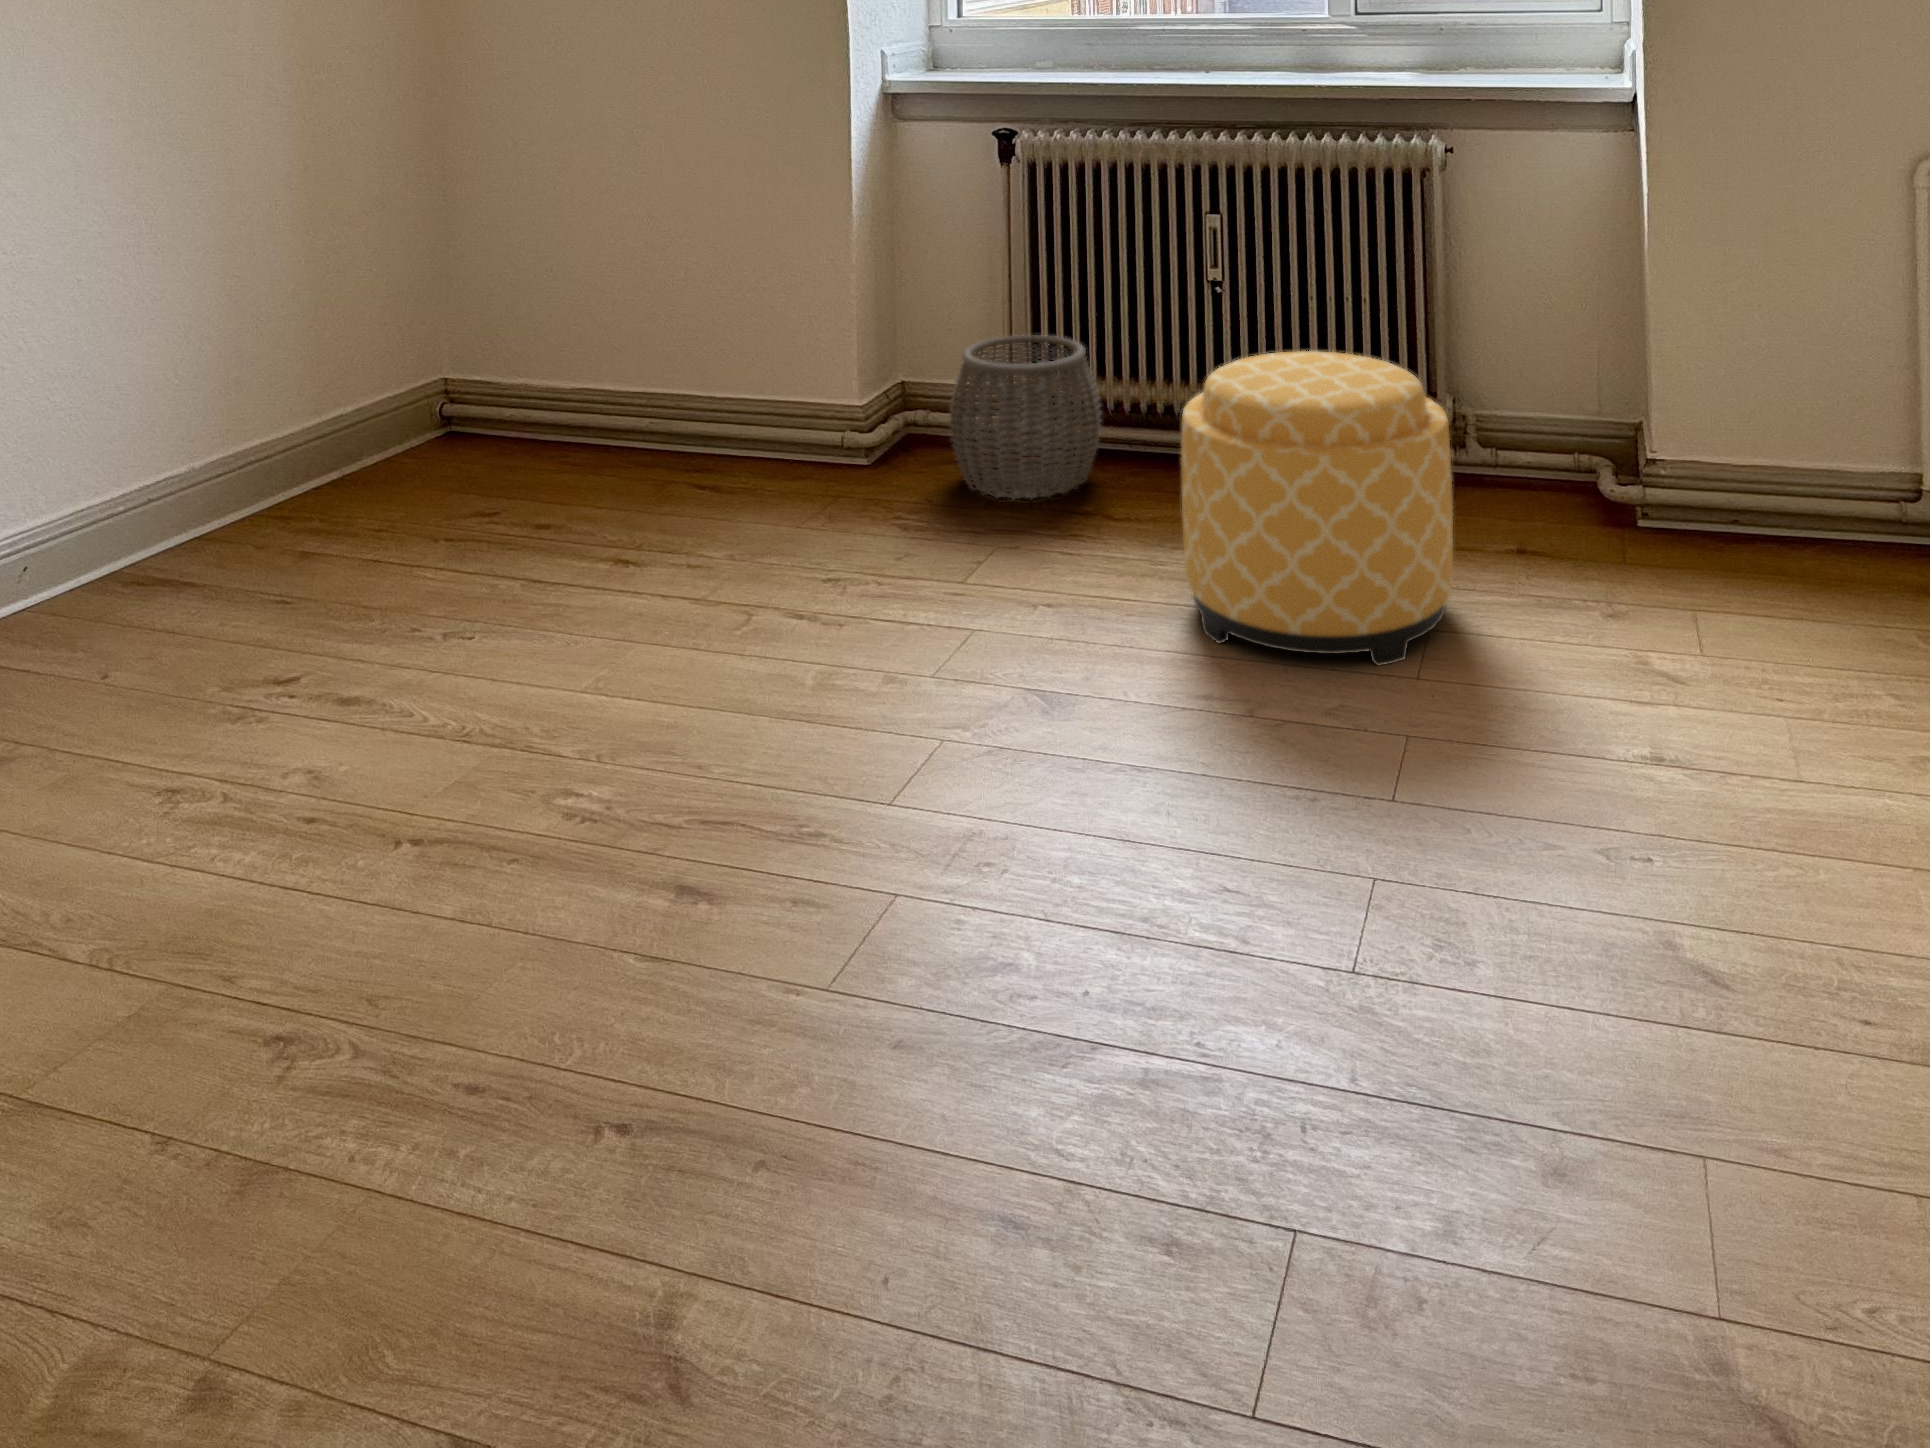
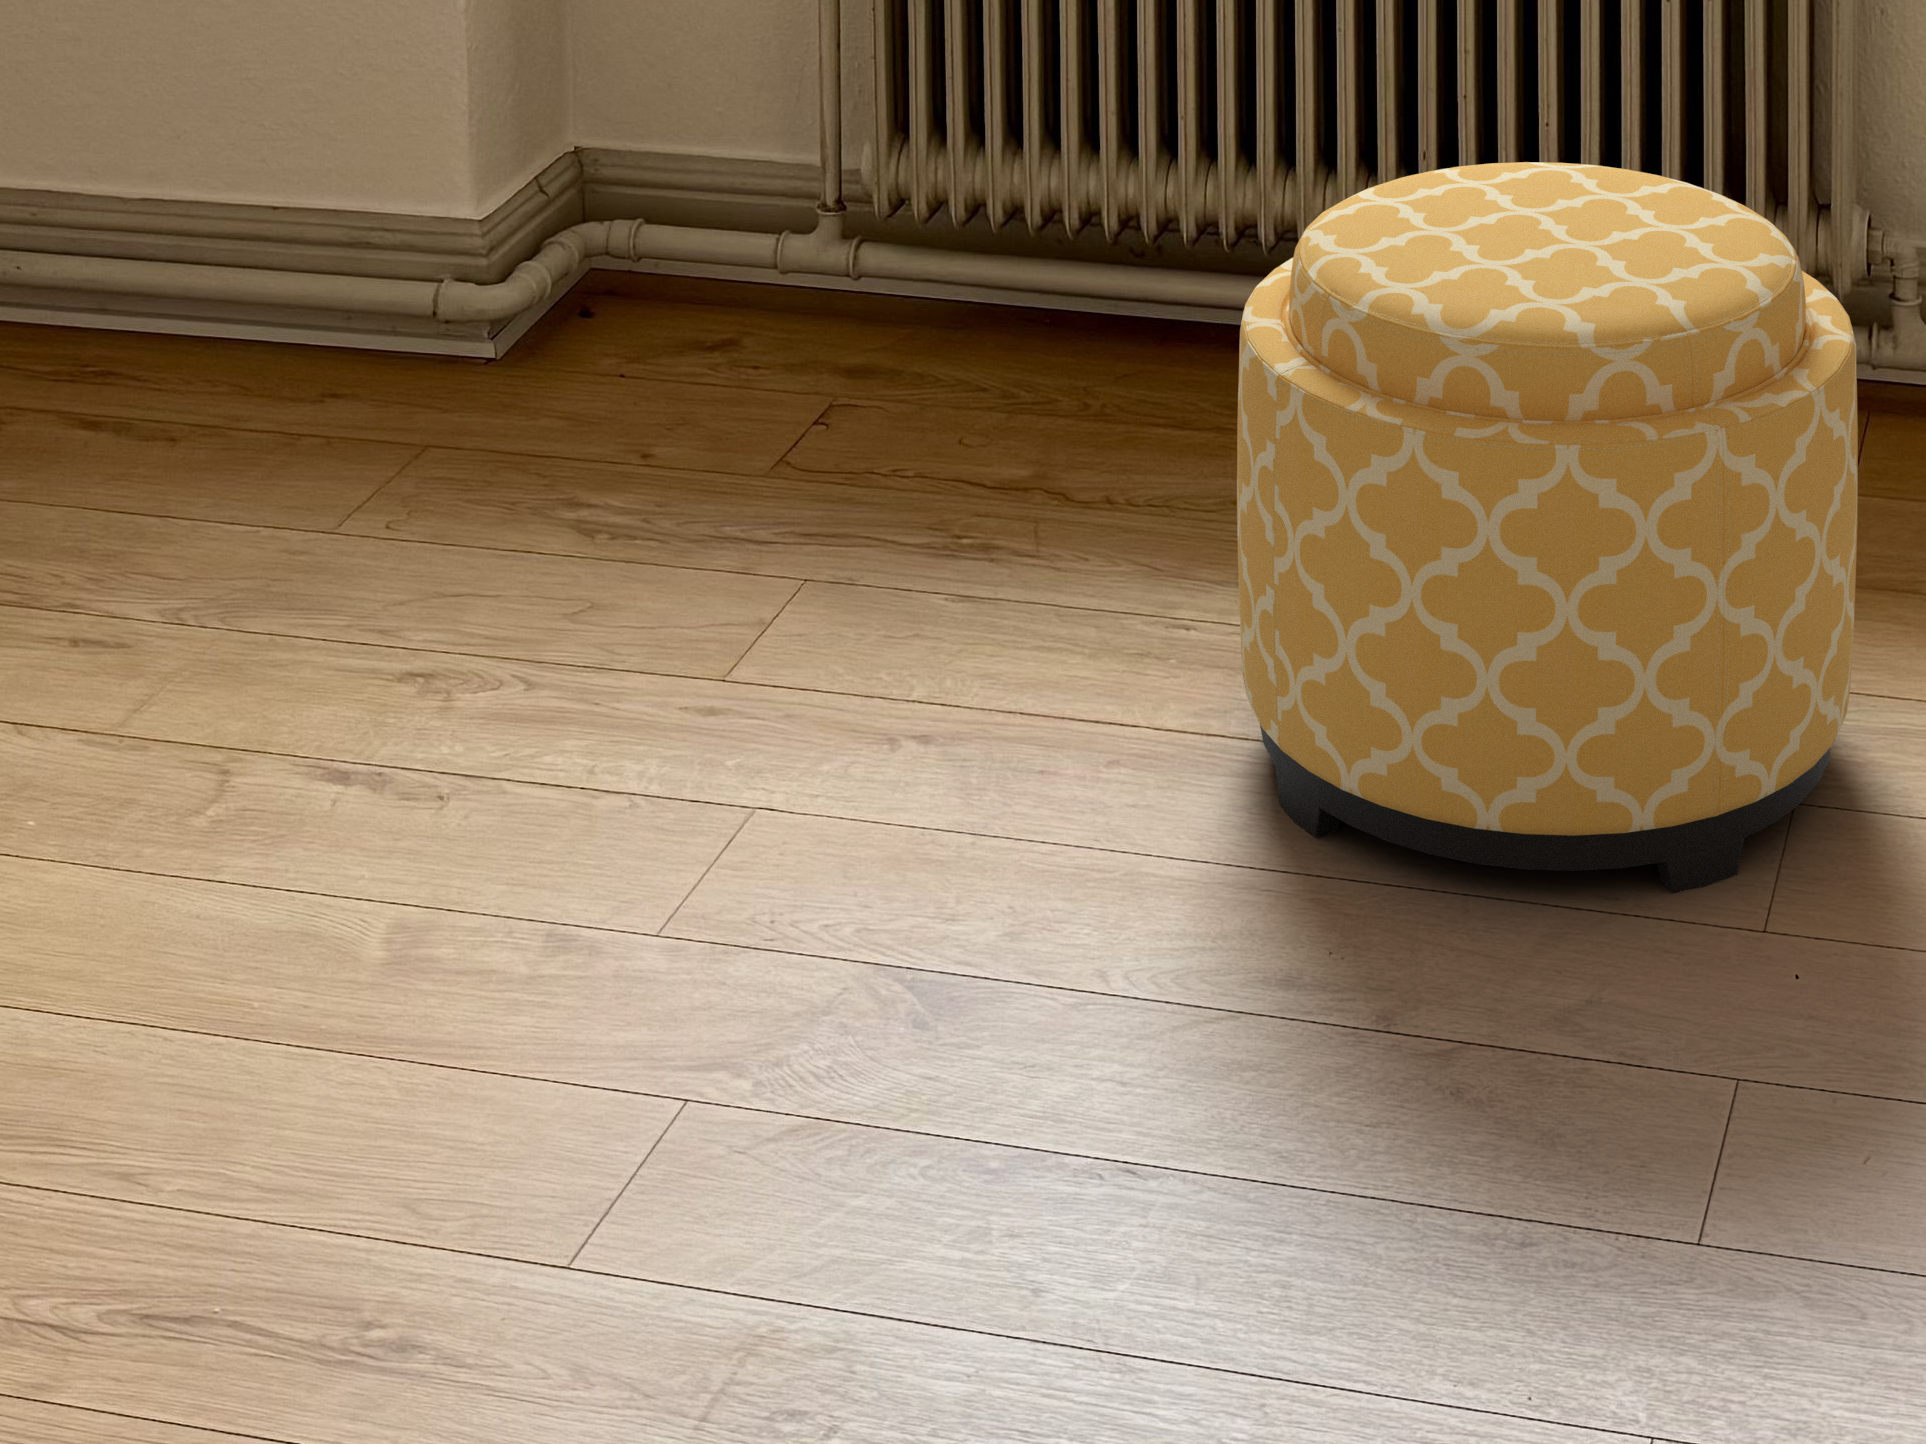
woven basket: present [949,335,1101,499] -> none [691,63,1054,455]

